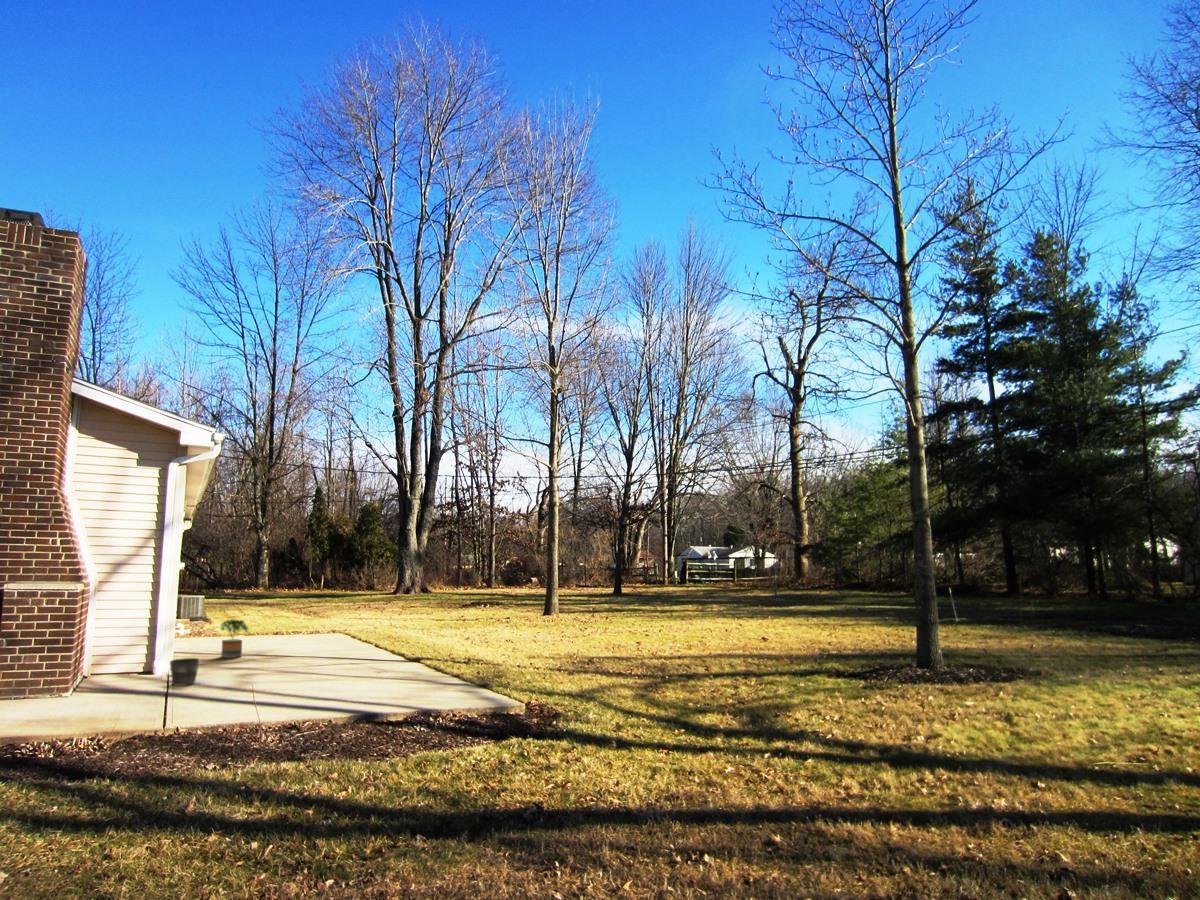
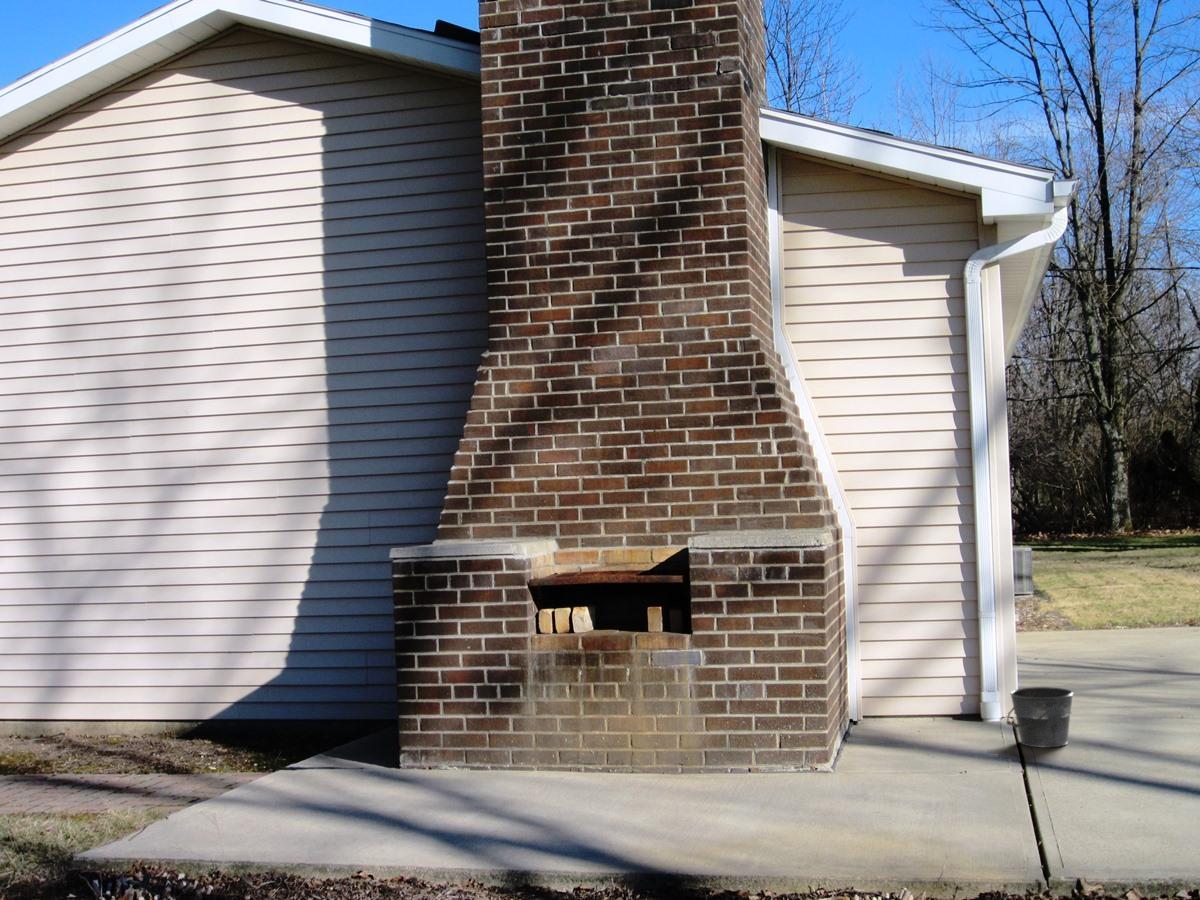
potted tree: present [221,620,249,658] -> none [1090,596,1155,680]

